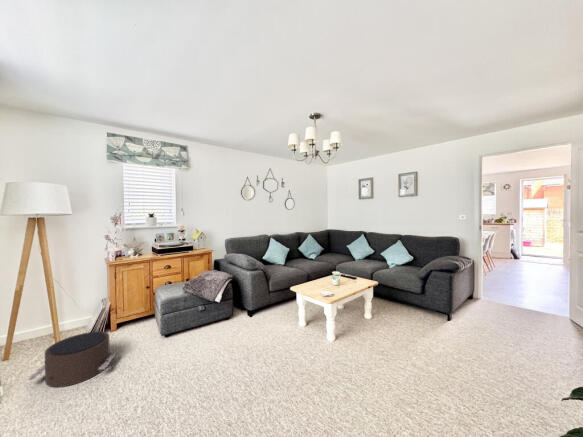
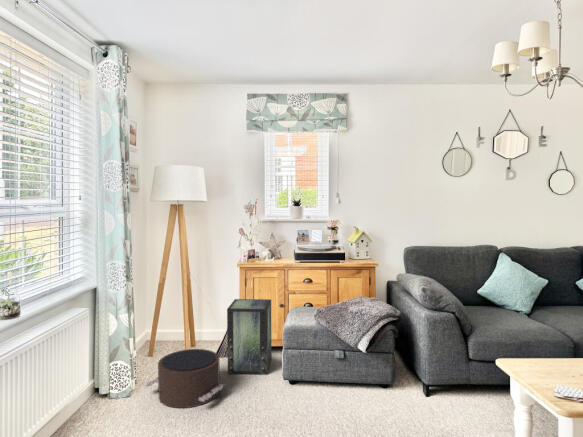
storage box: none [107,284,144,347] -> present [227,299,272,374]

